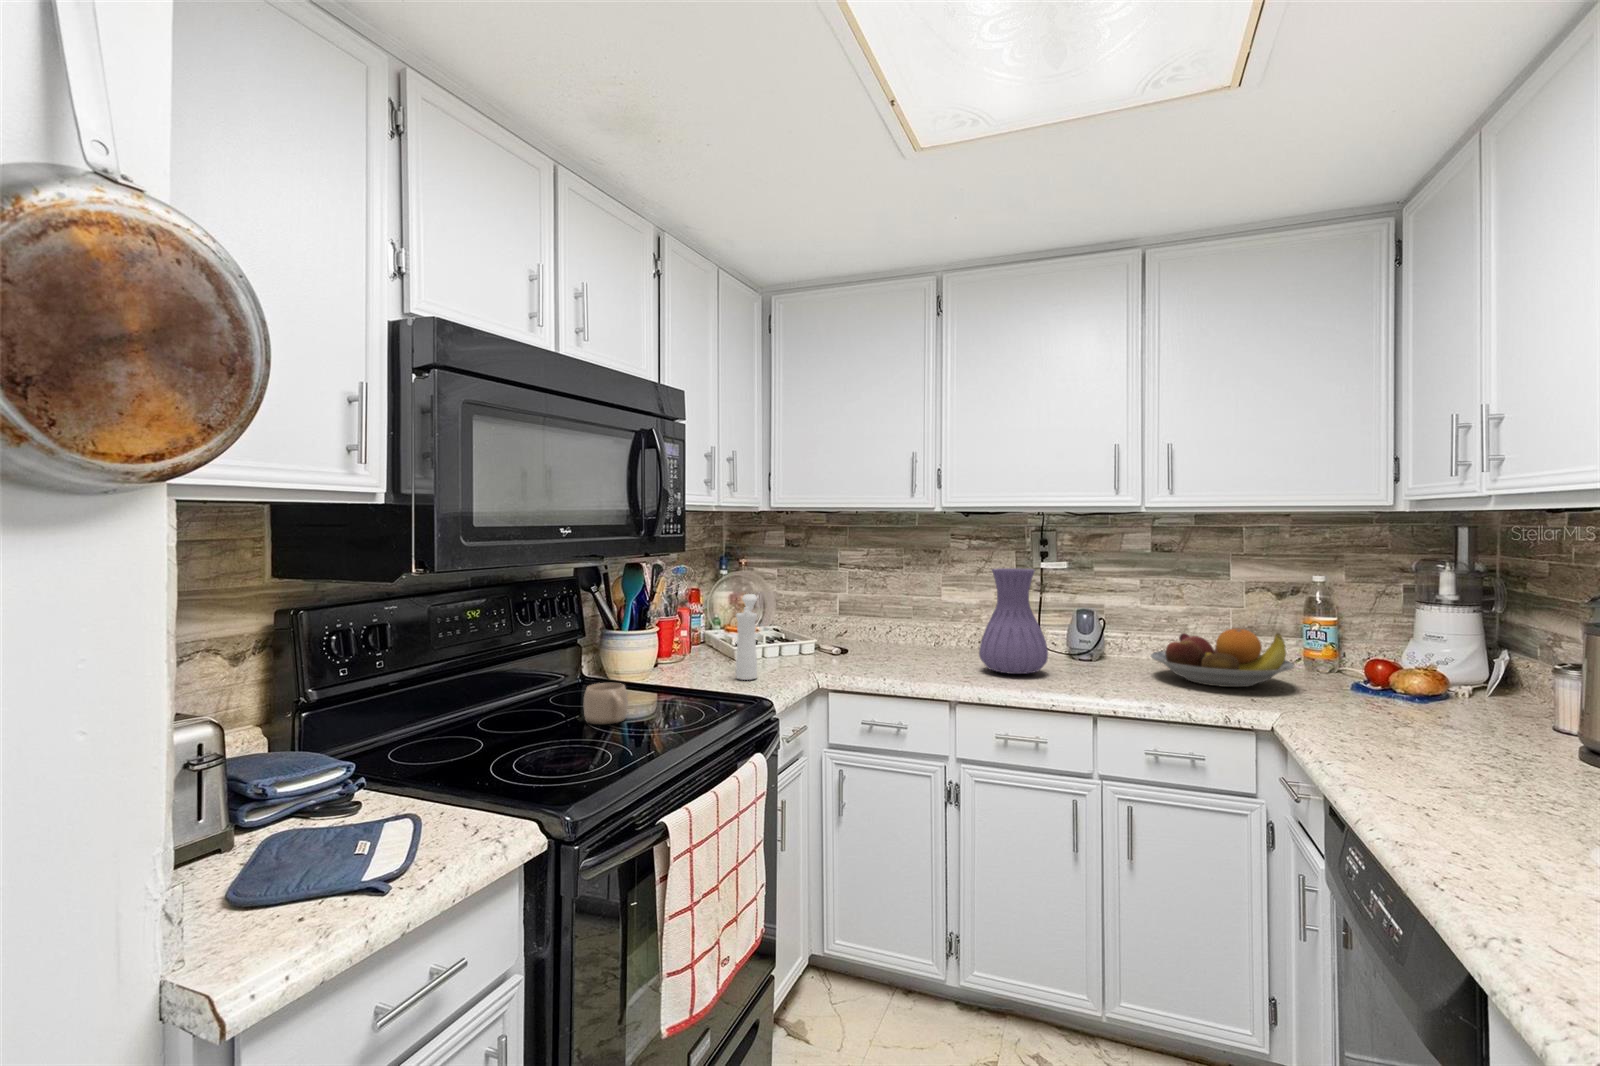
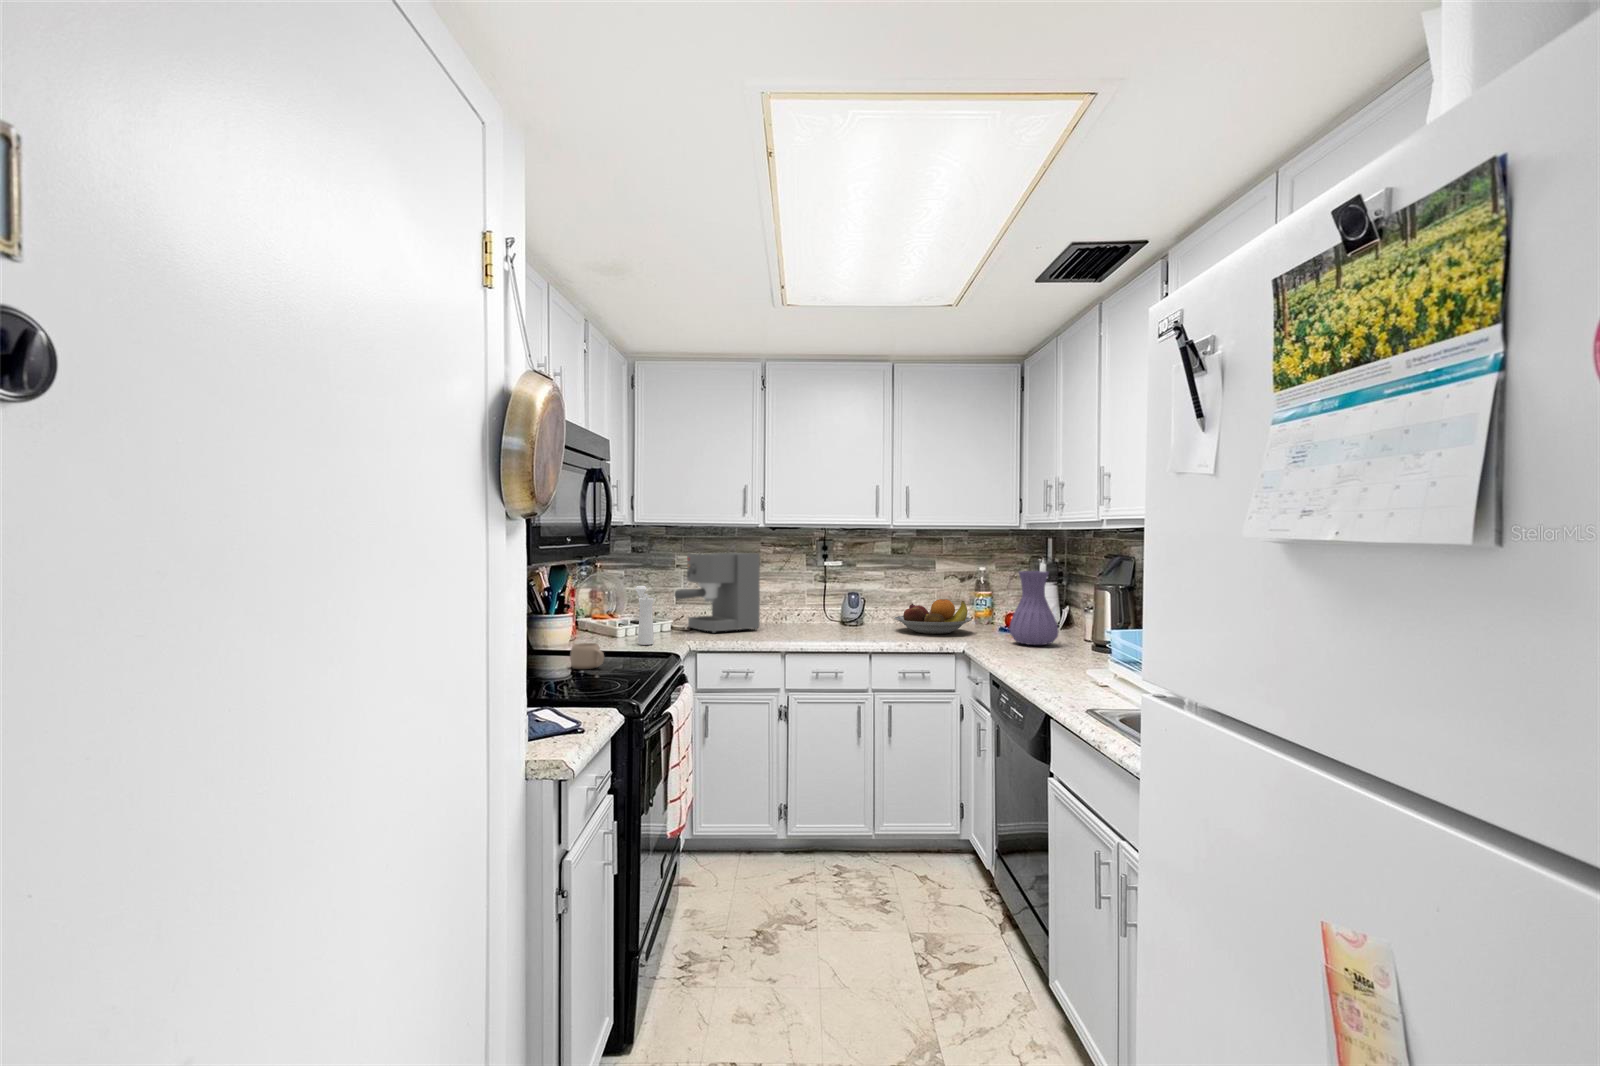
coffee maker: none [809,548,933,663] -> present [675,553,760,633]
vase: present [979,568,1048,674] -> present [1009,571,1058,645]

